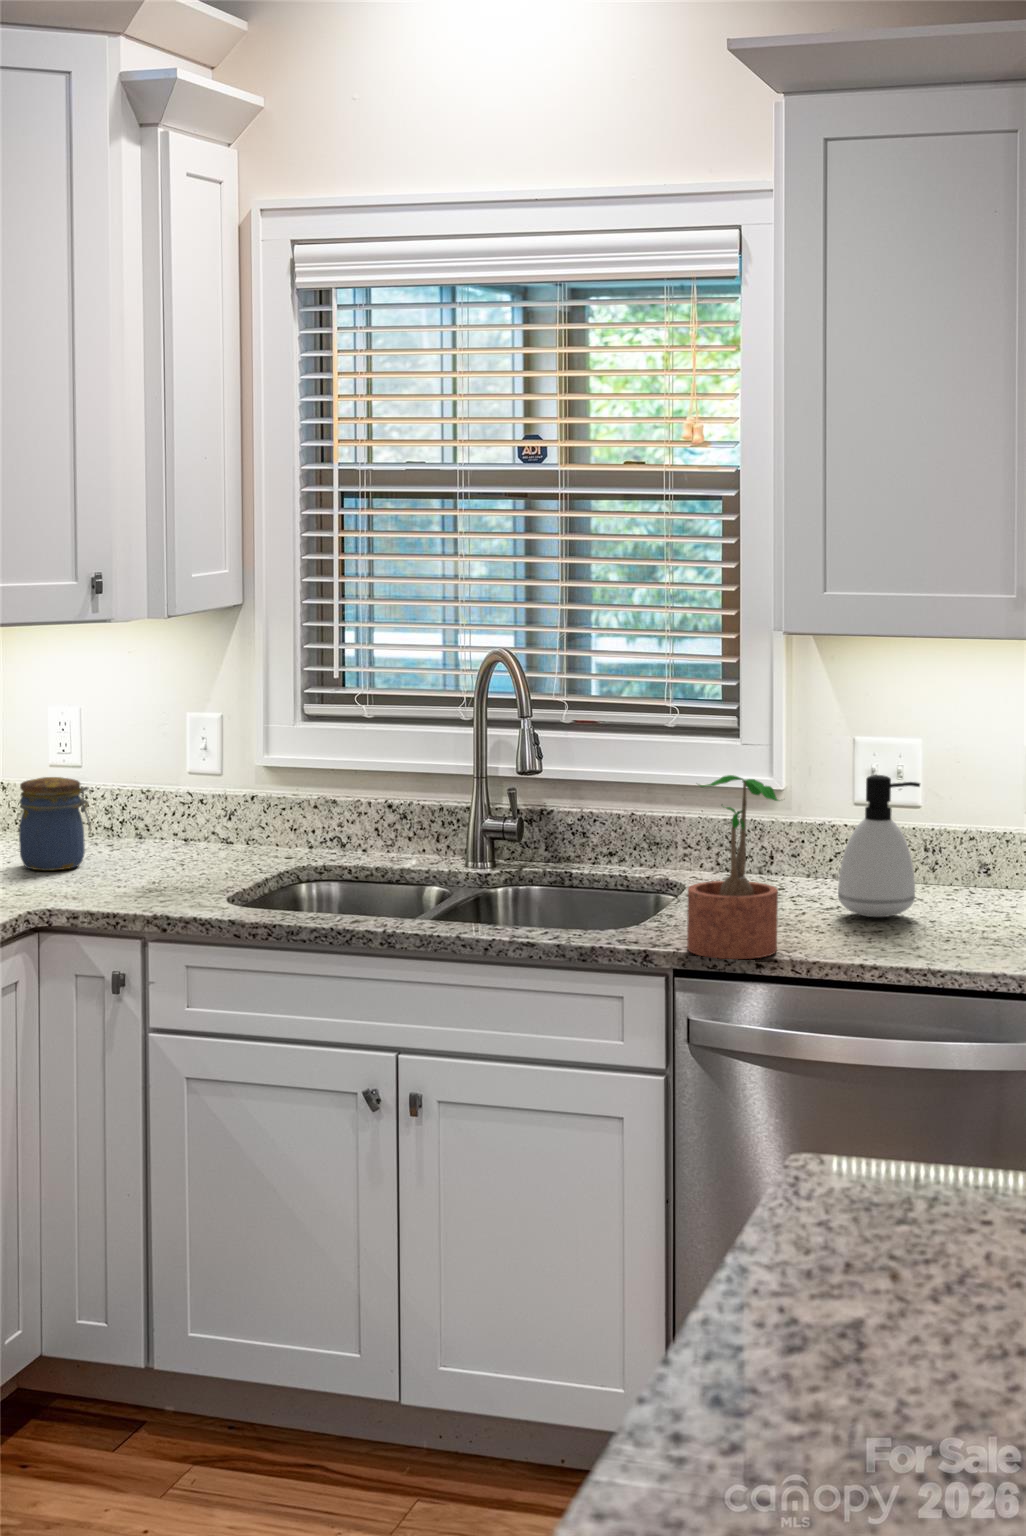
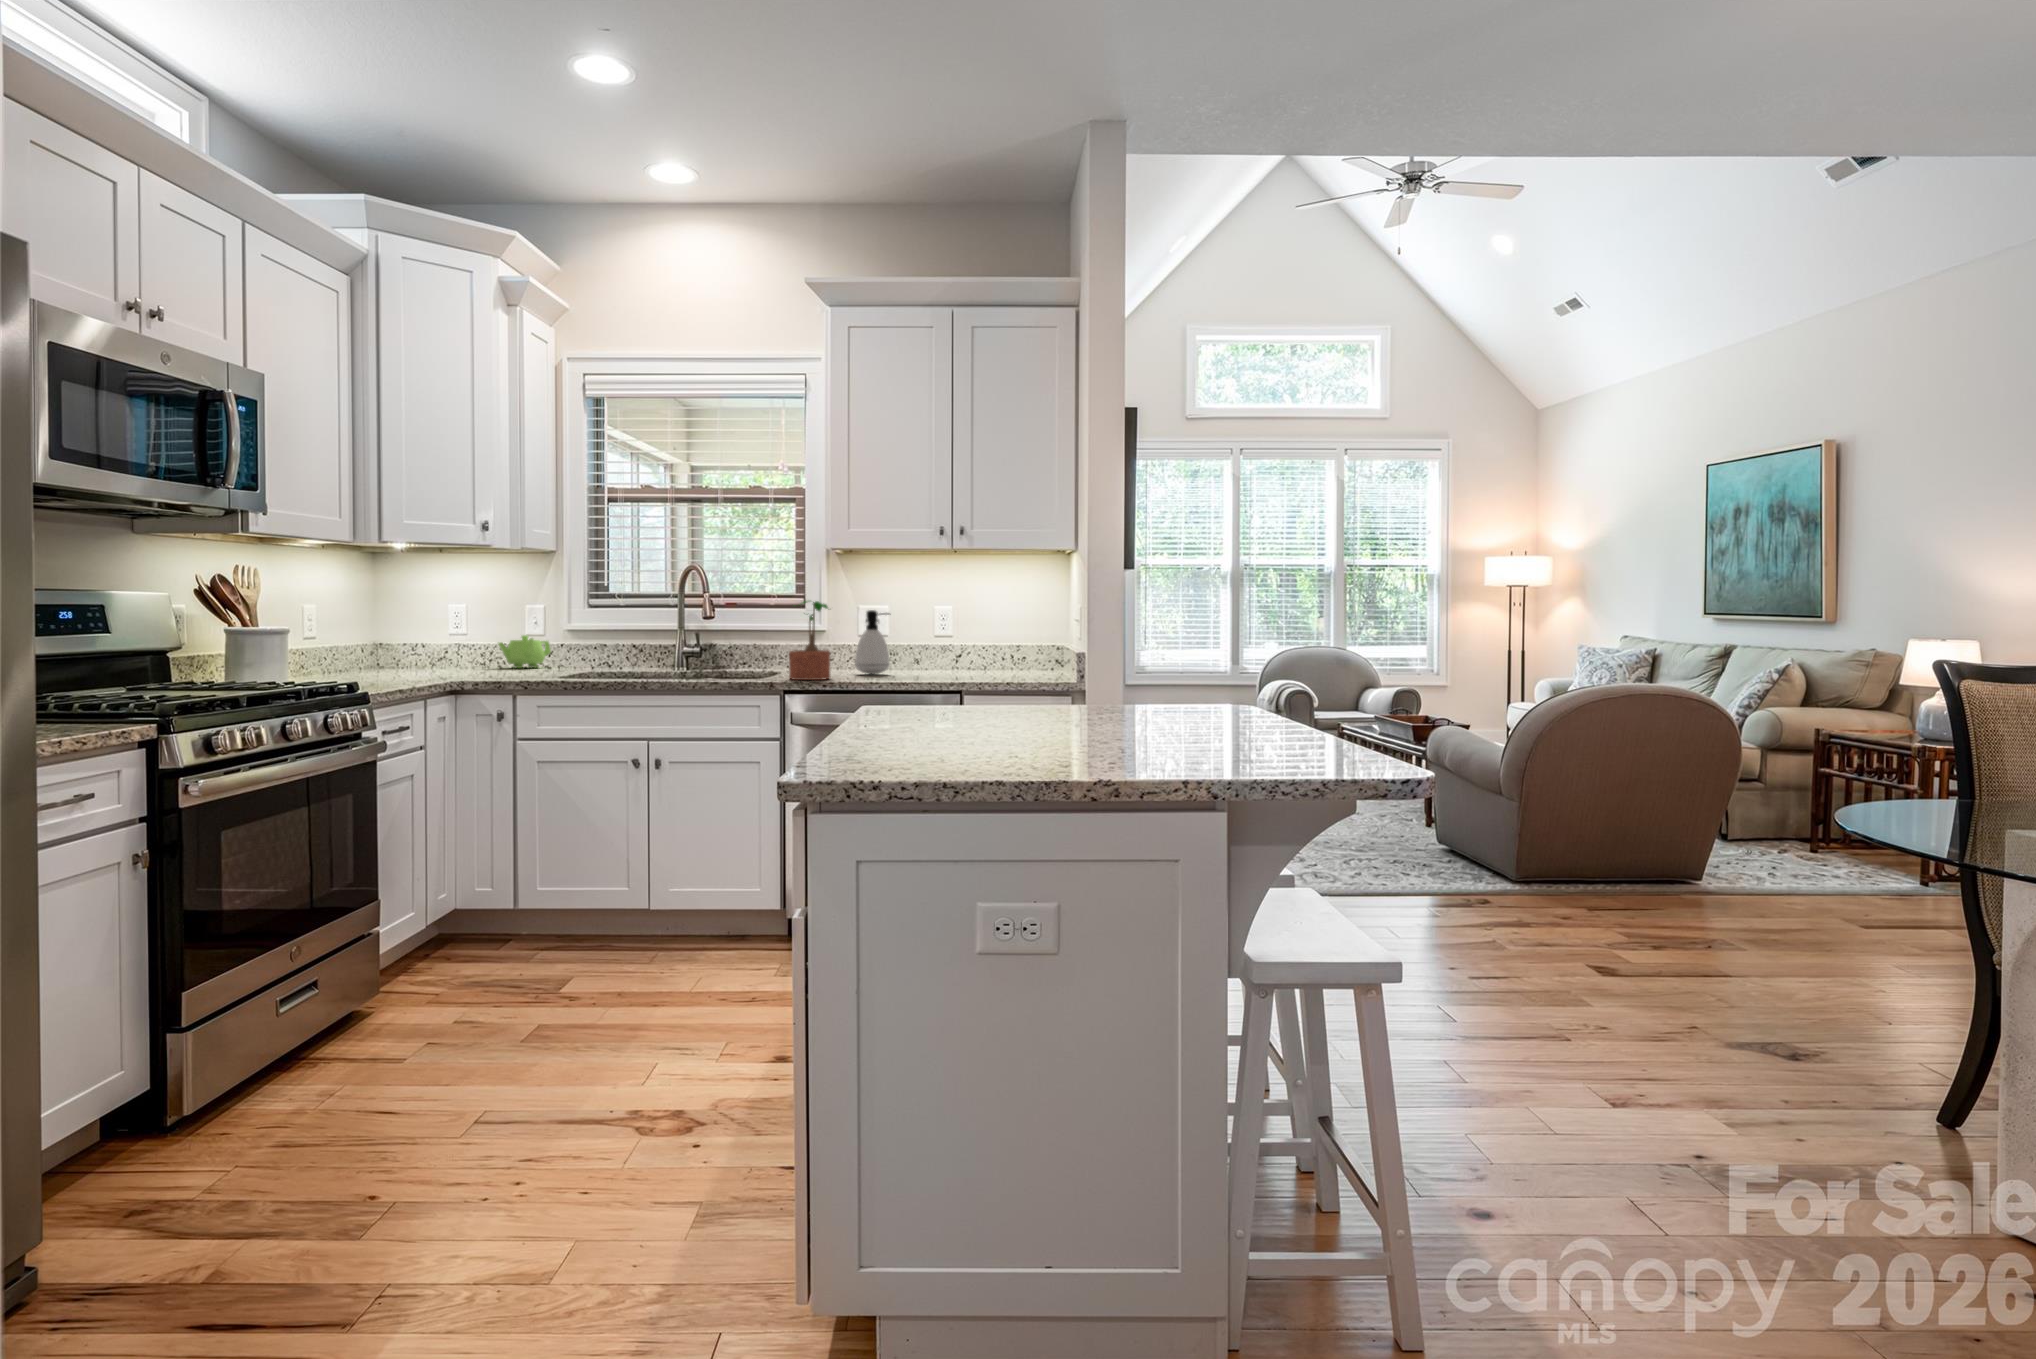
jar: present [19,777,91,870] -> none [441,626,480,671]
teapot: none [130,781,232,849] -> present [499,635,551,668]

